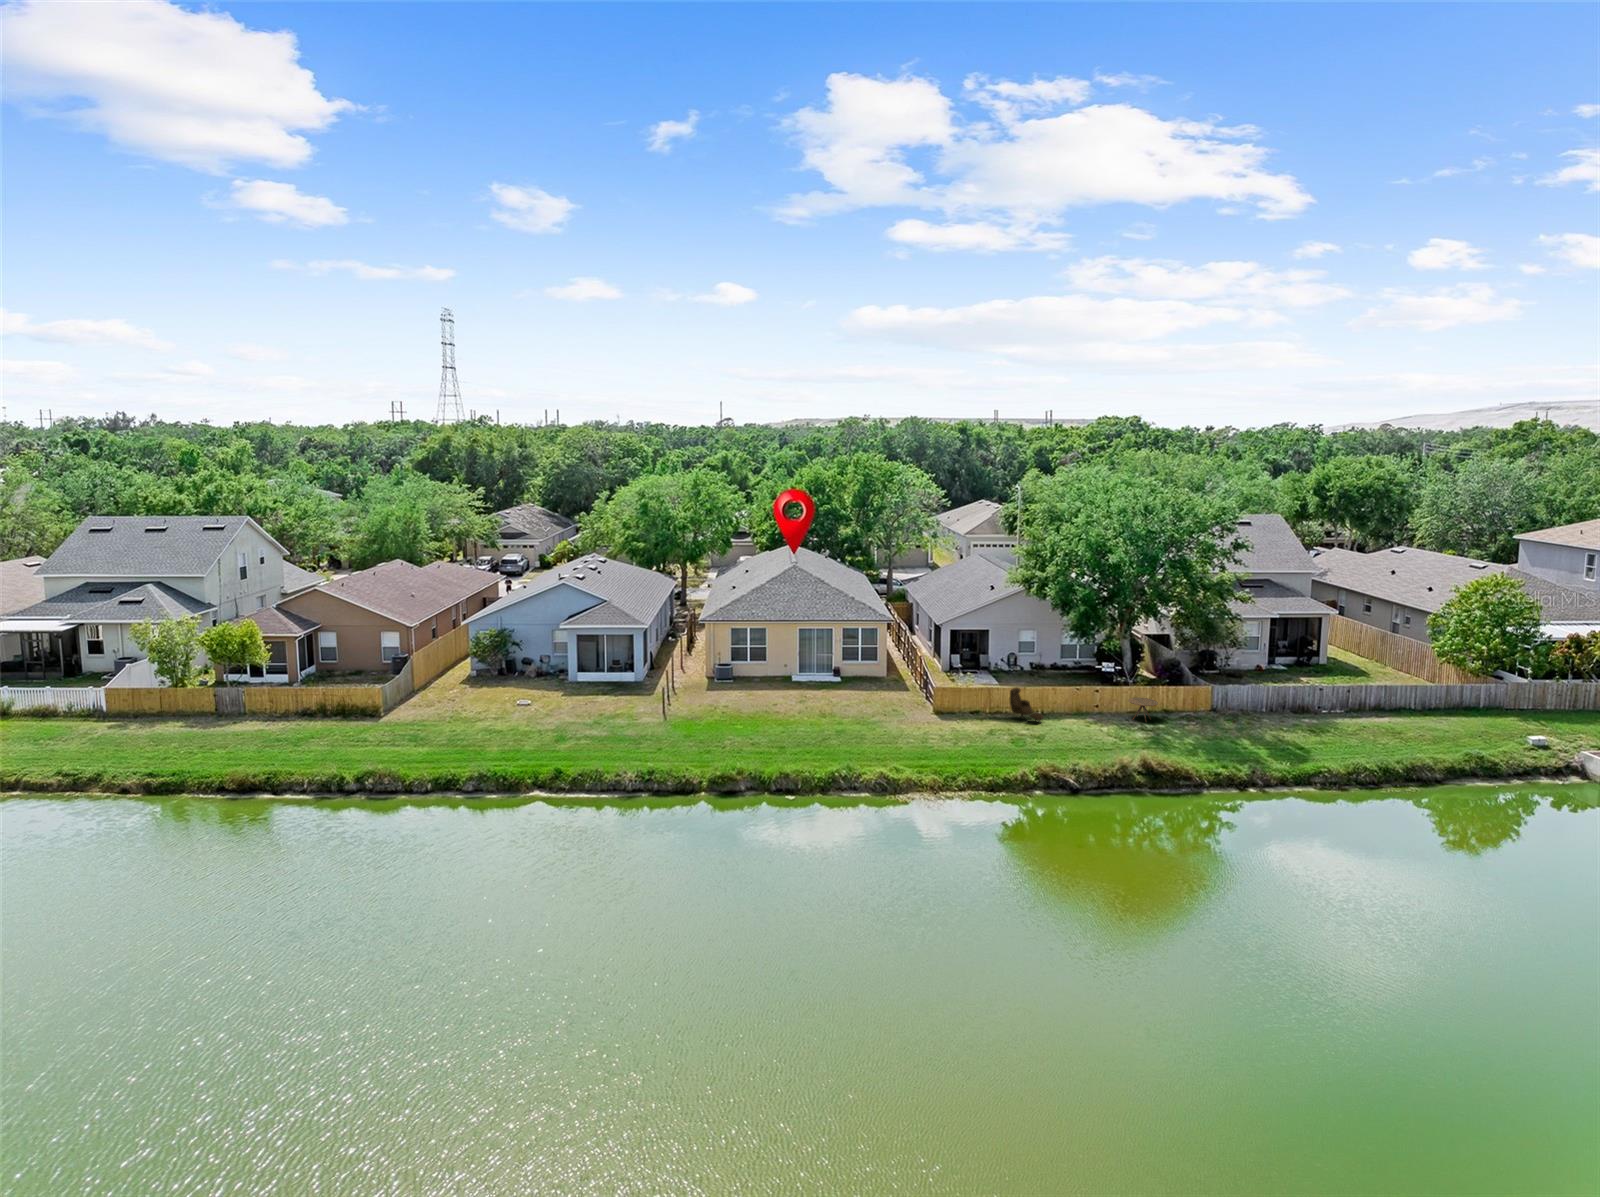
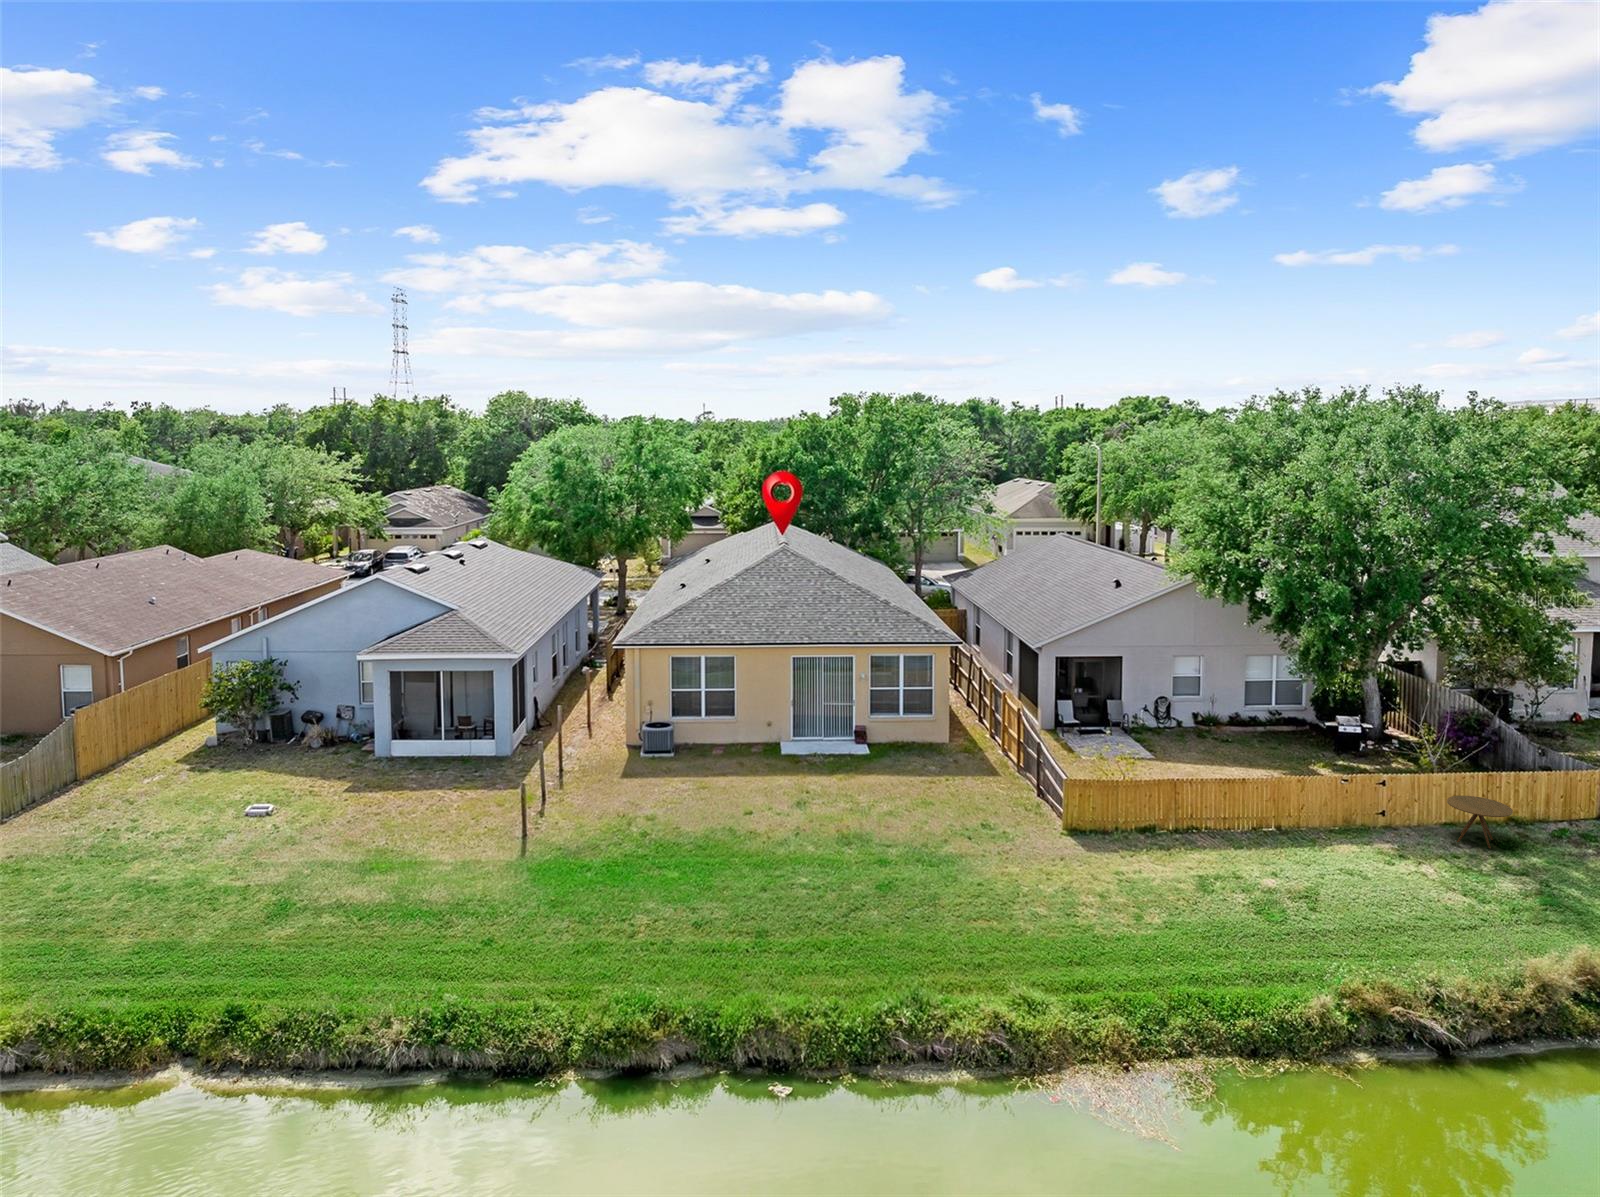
lounge chair: present [1010,688,1044,722] -> none [1217,779,1289,857]

